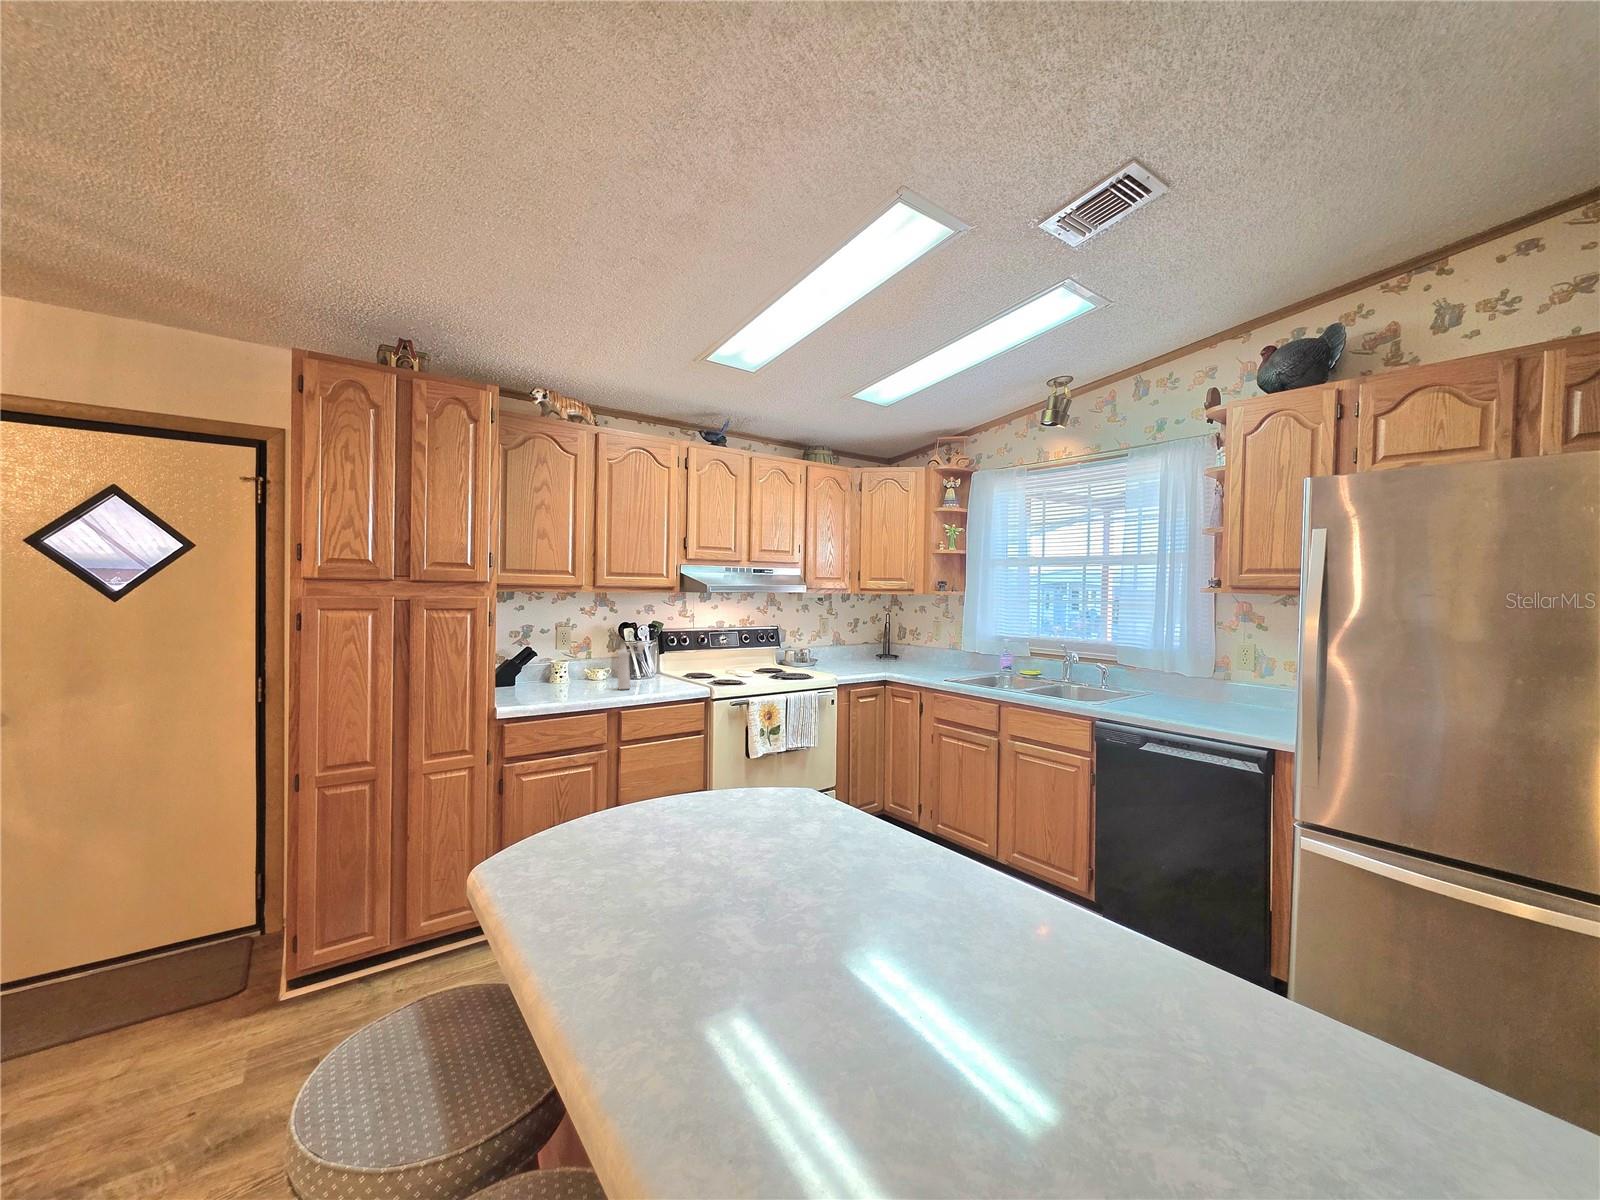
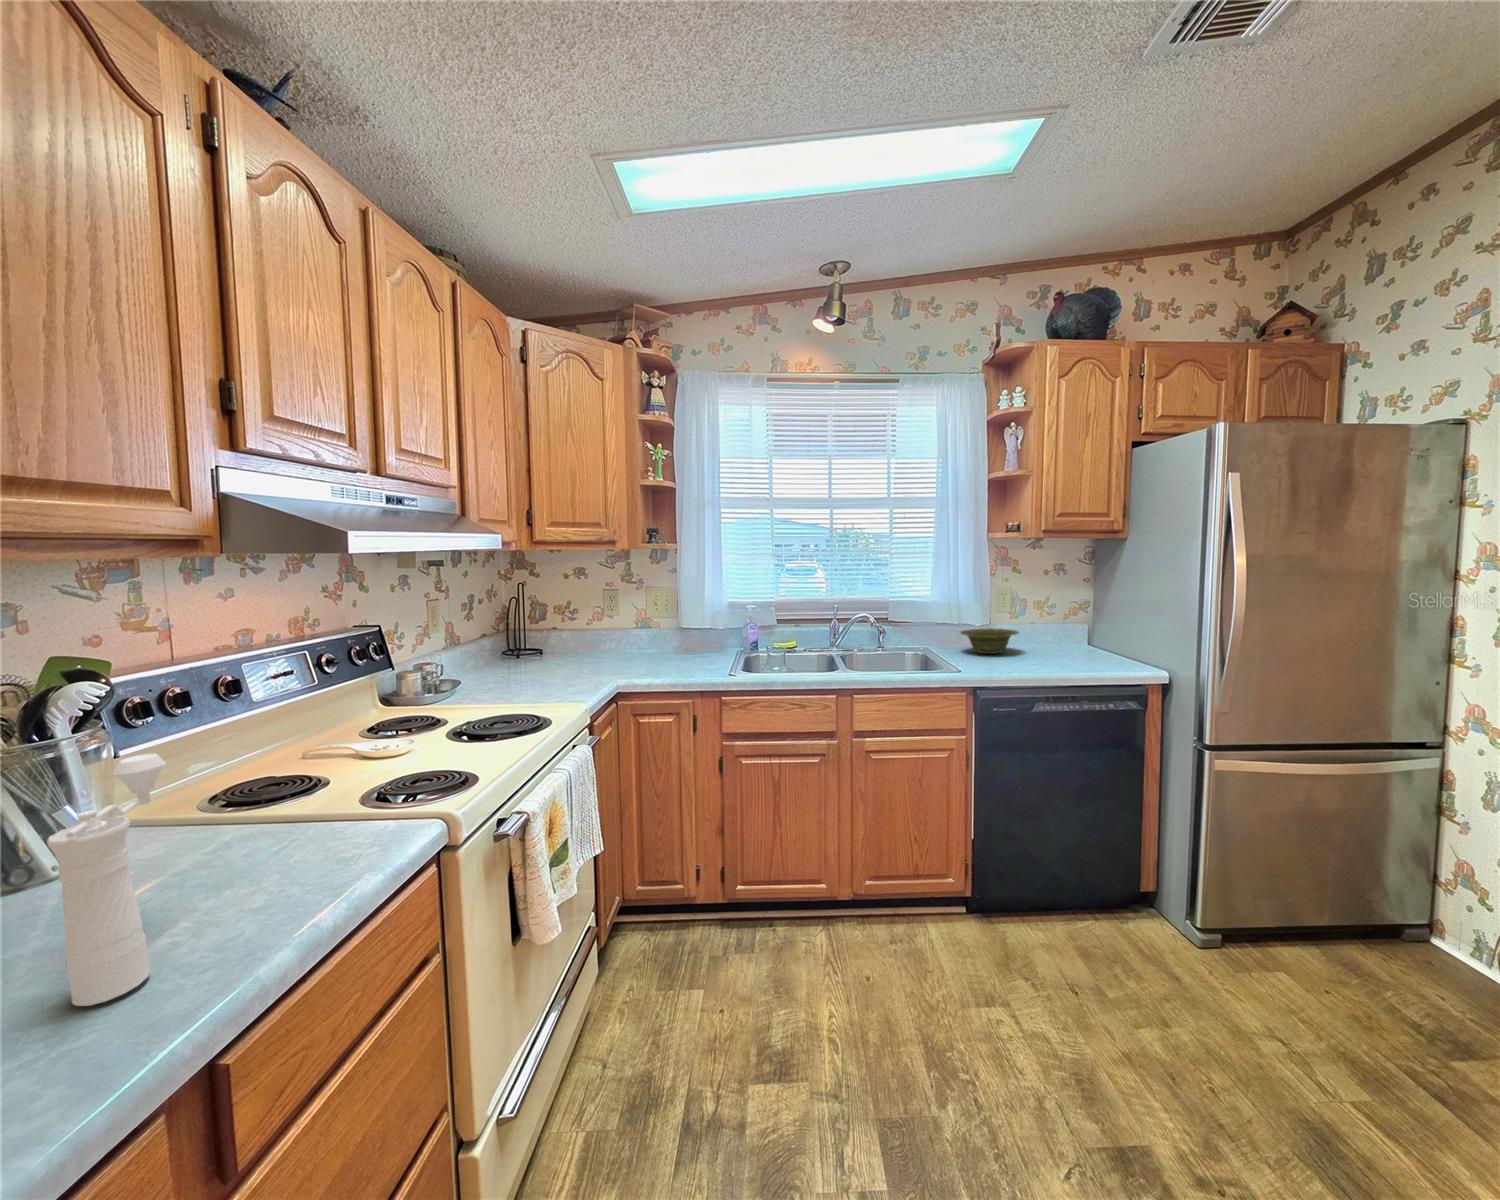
dish: none [1170,683,1239,708] -> present [959,628,1019,654]

